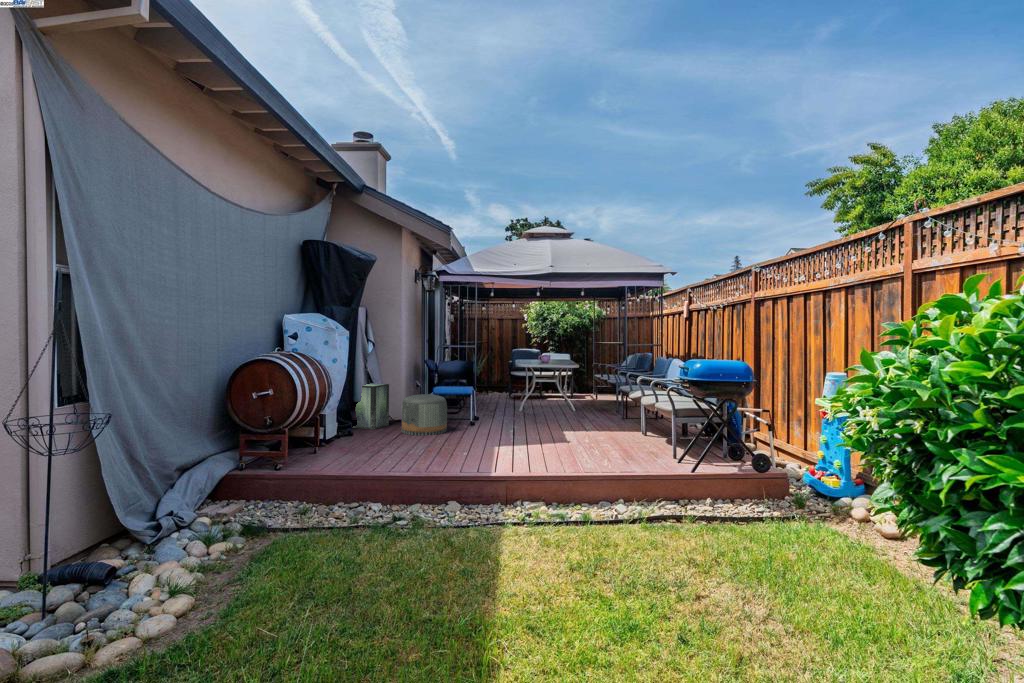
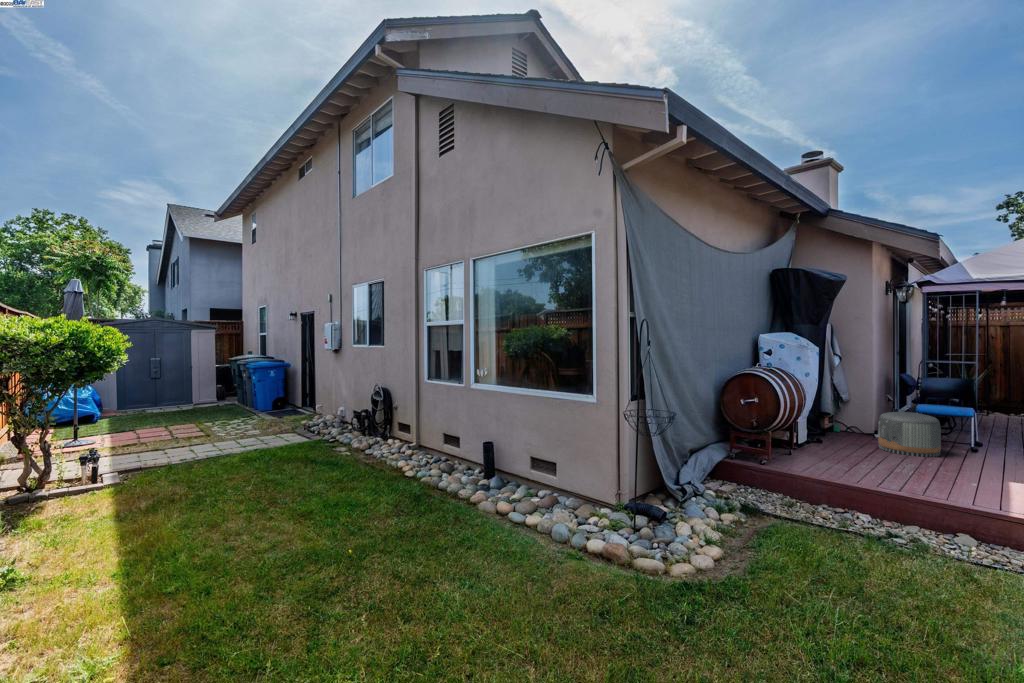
storage box: present [352,383,389,430] -> none [818,395,860,441]

